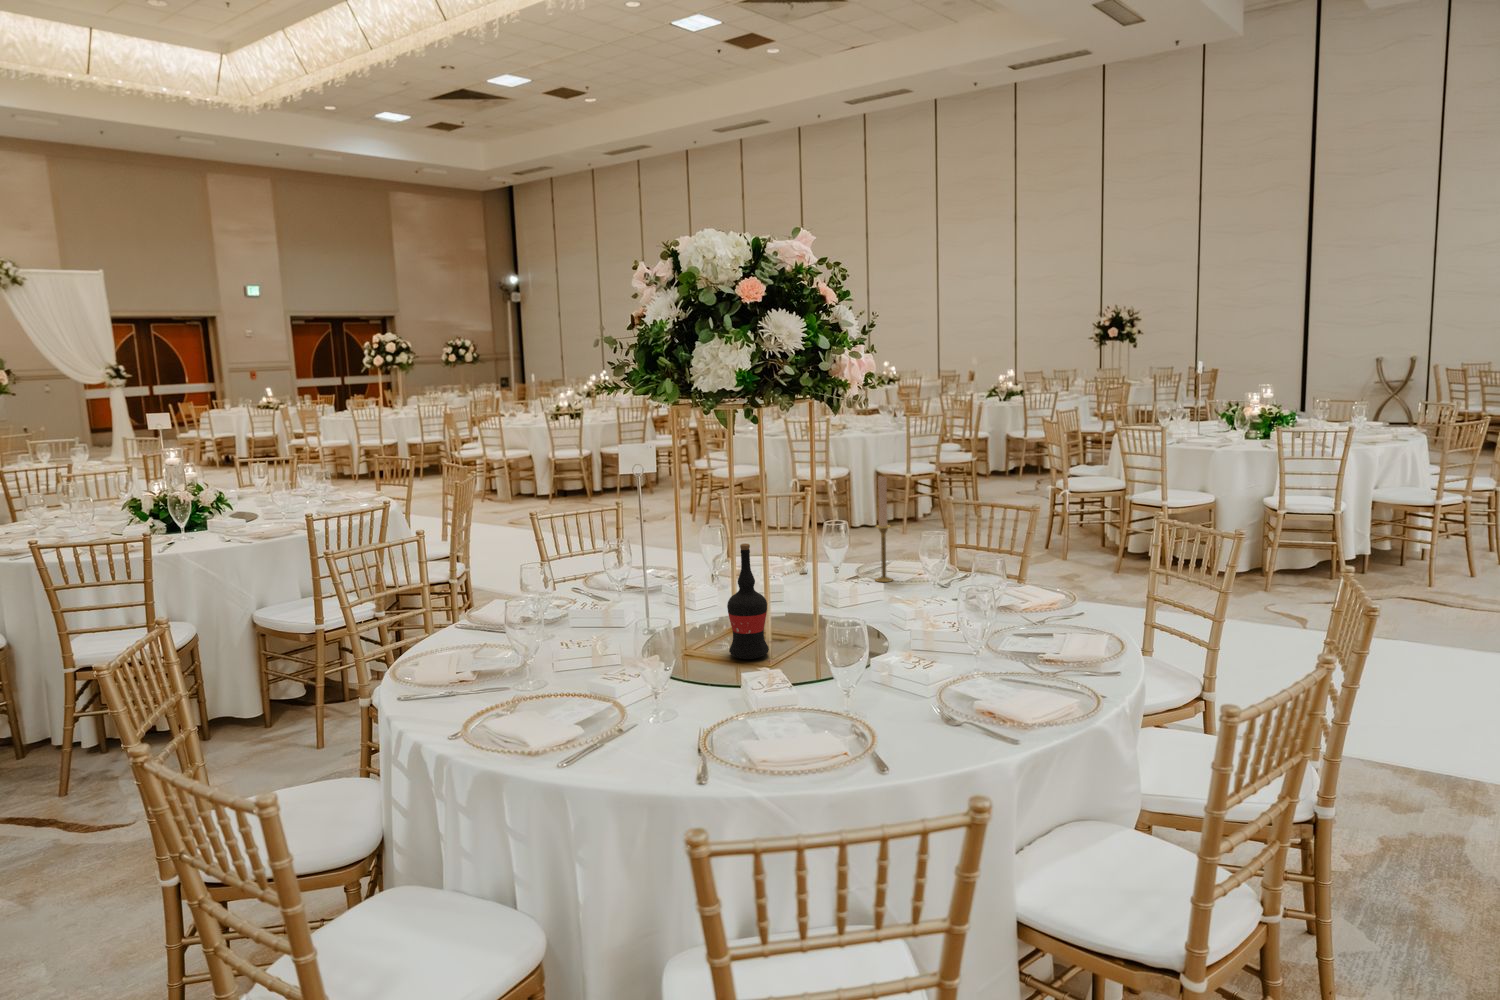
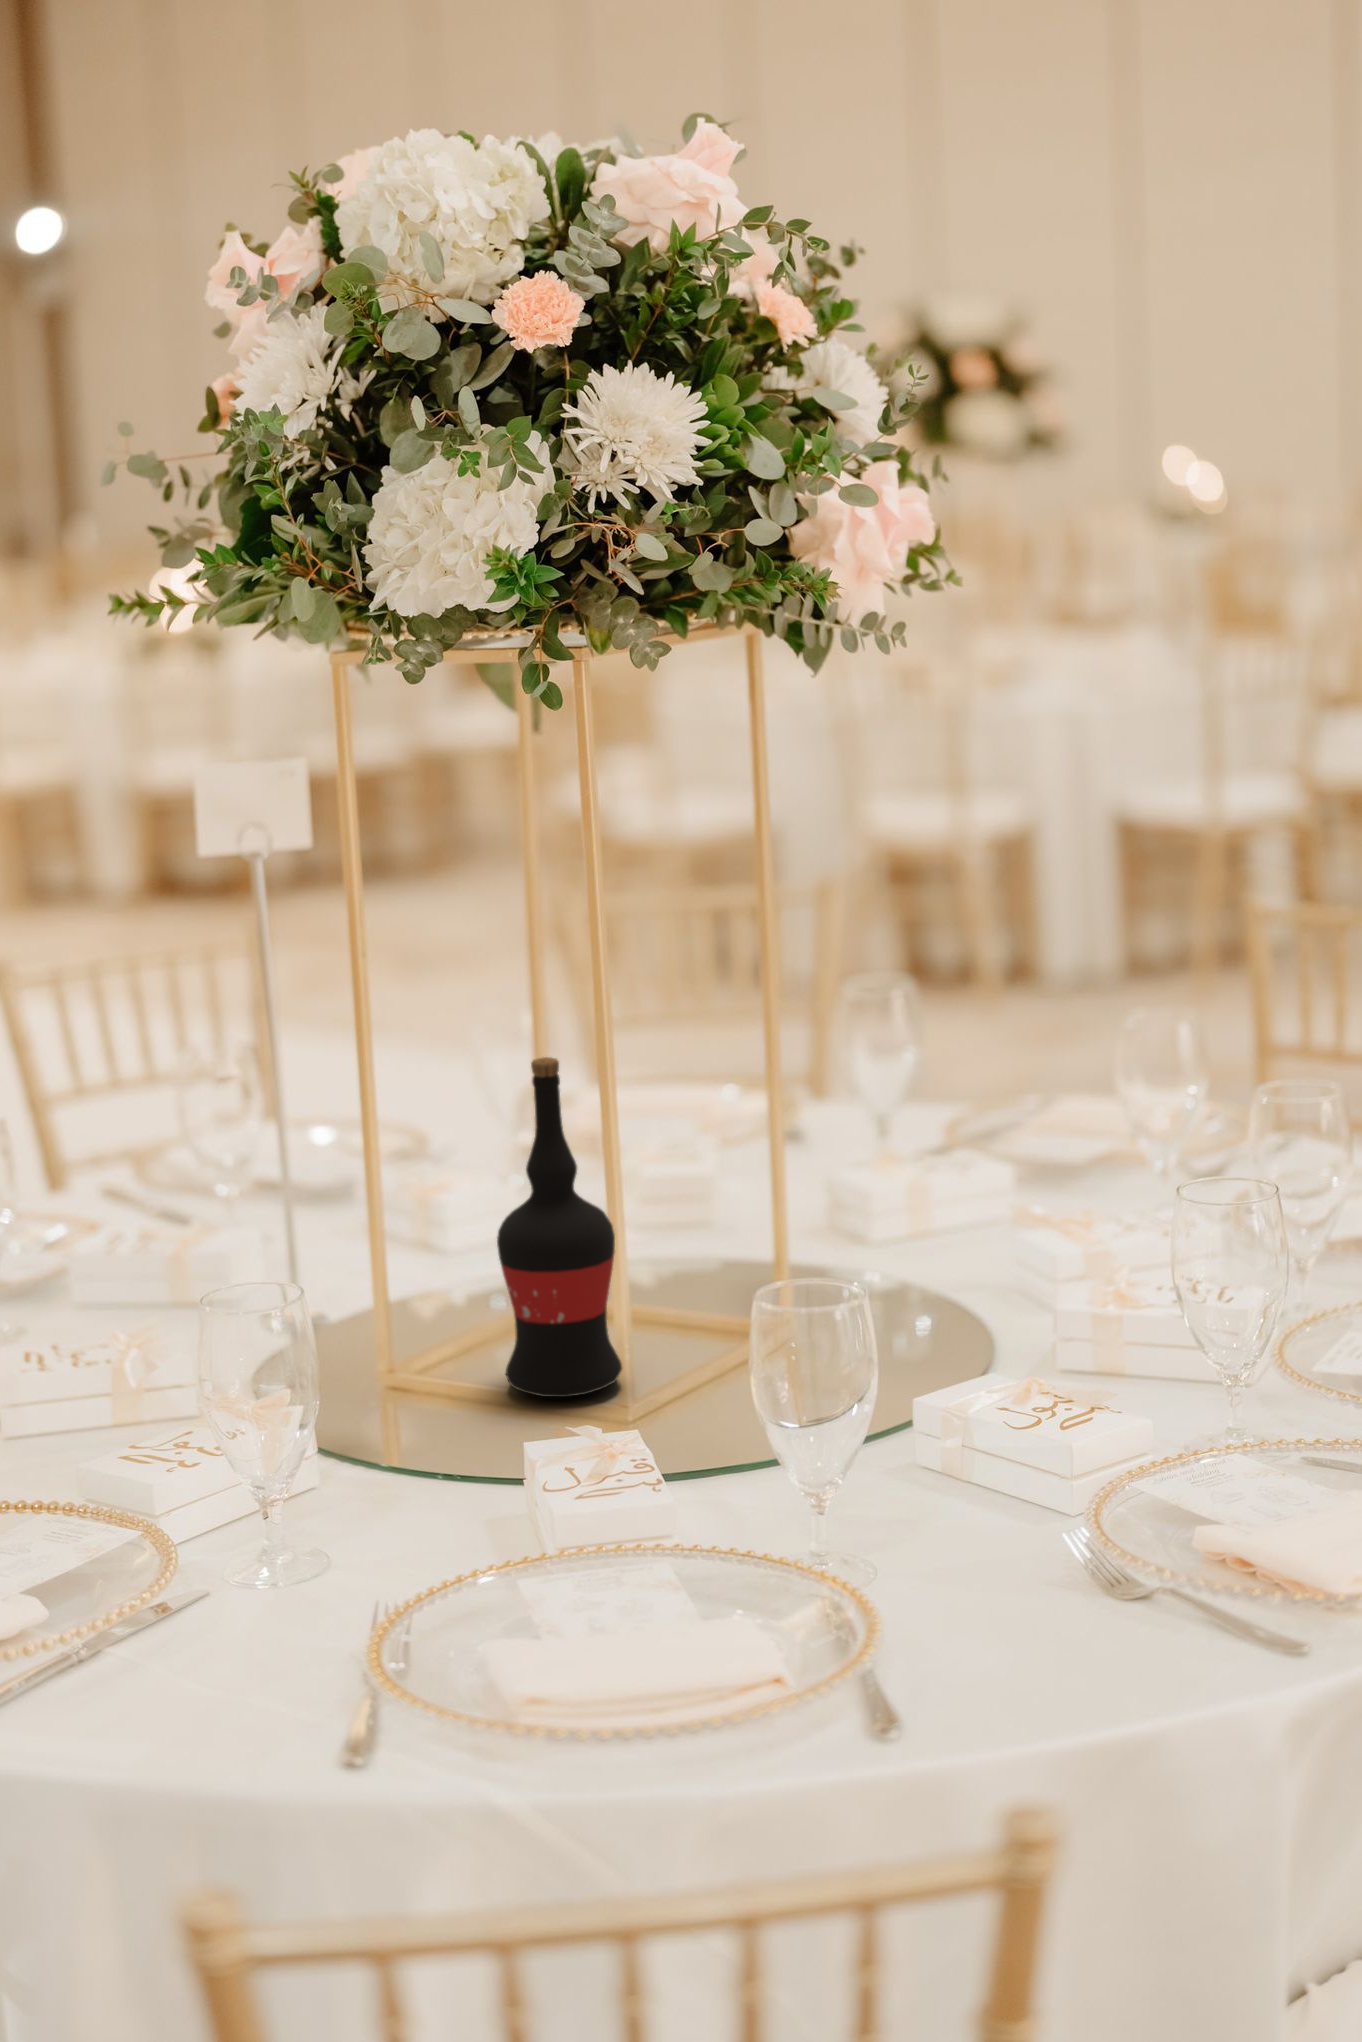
candlestick: present [876,476,893,582] -> none [984,838,1039,1159]

